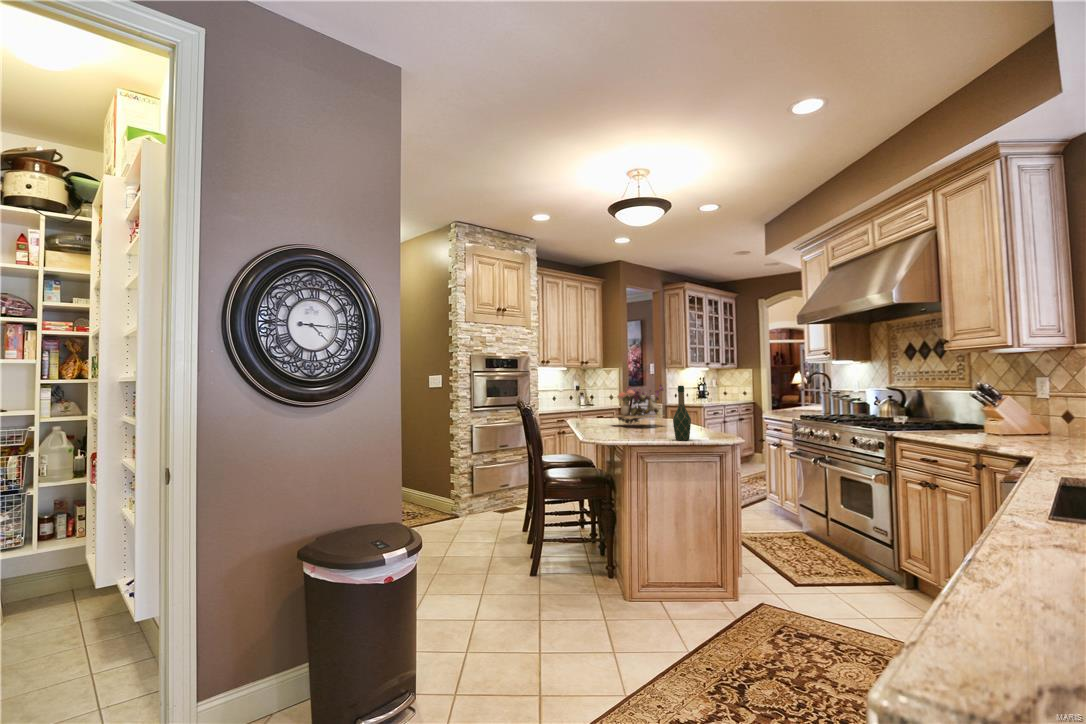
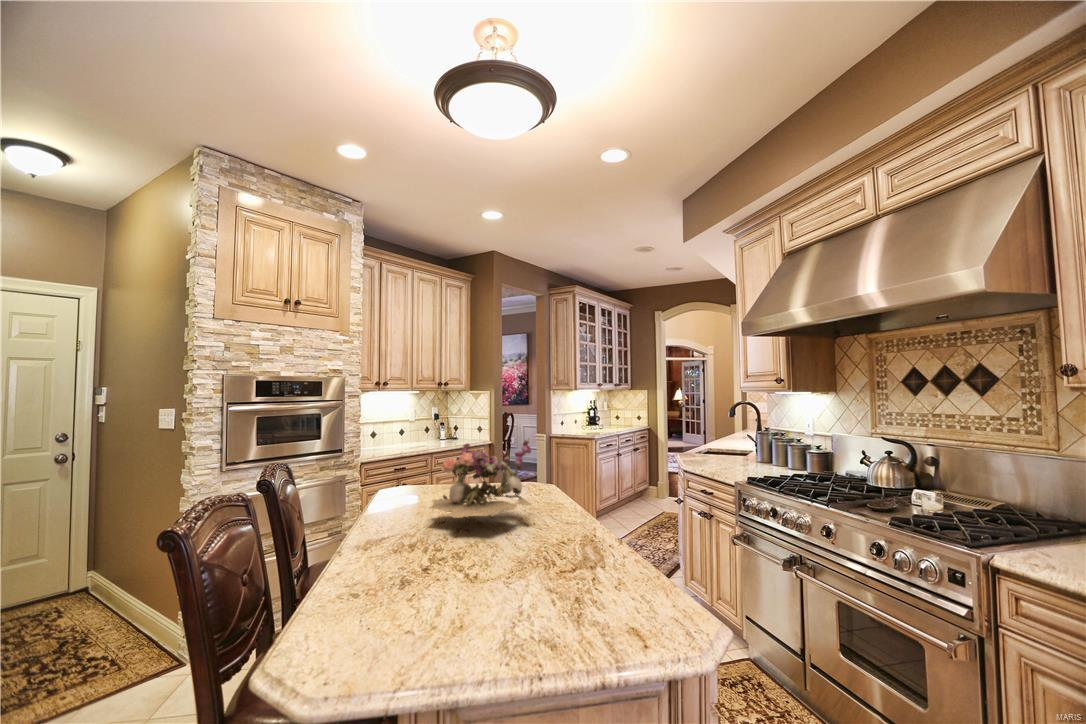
wine bottle: present [673,386,691,440] -> none [532,484,579,644]

